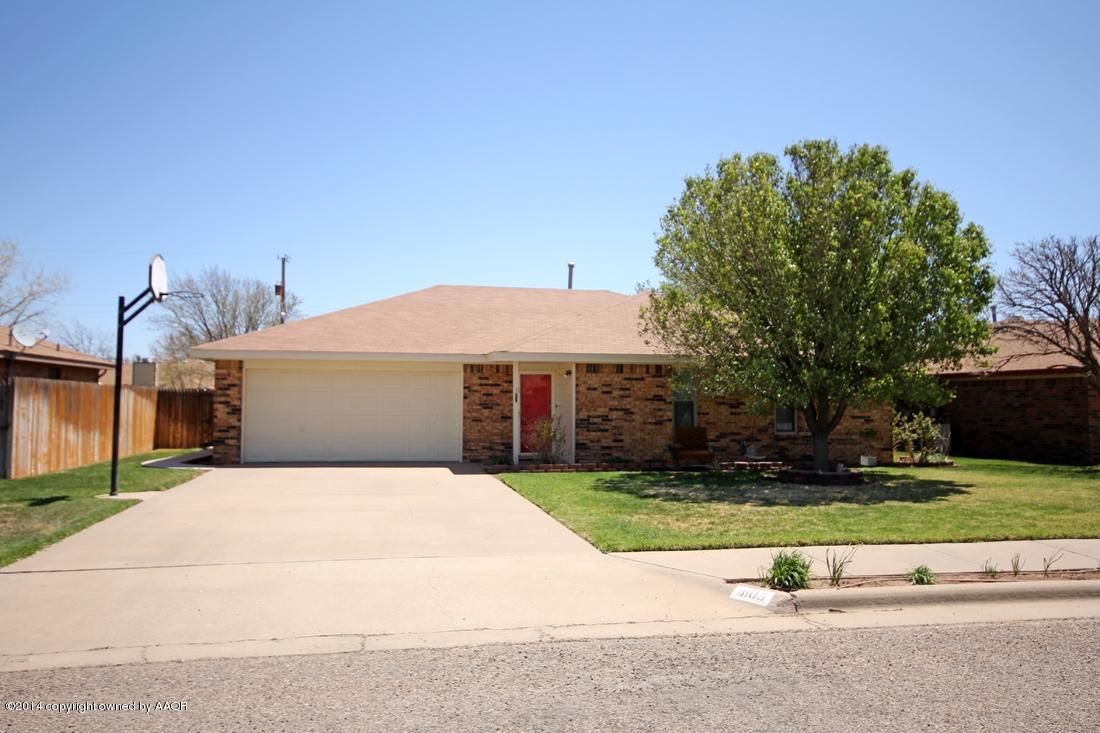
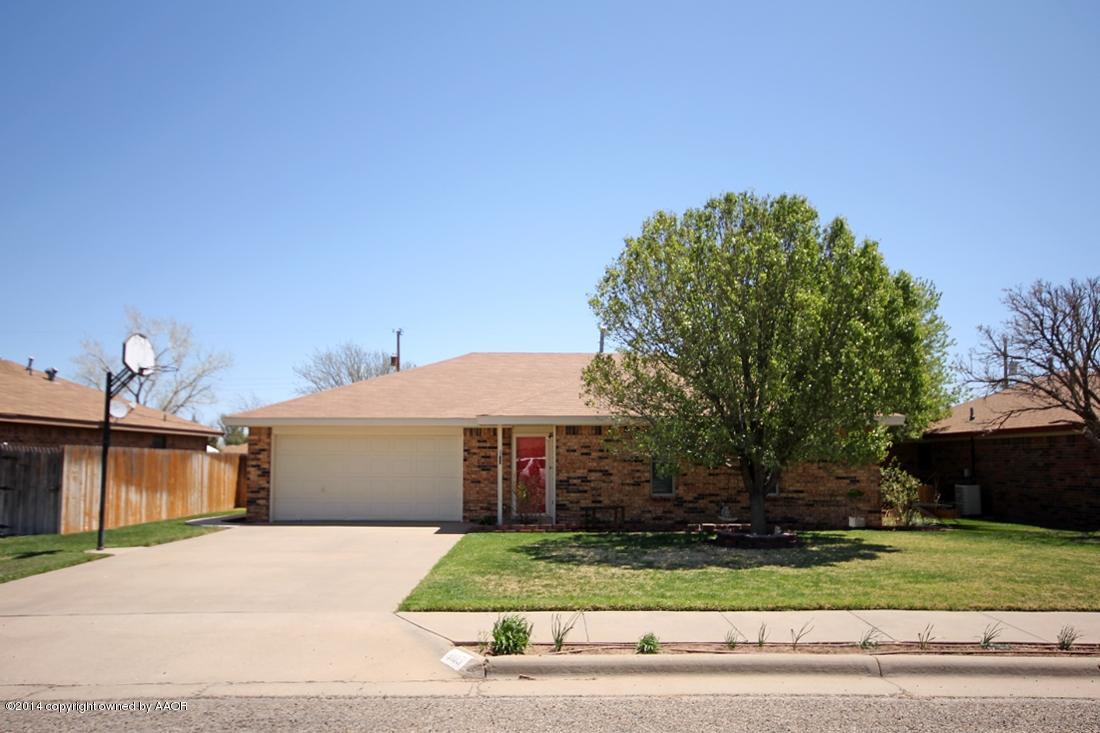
lounge chair: present [666,426,721,471] -> present [913,485,962,529]
bench: none [610,445,651,470] -> present [585,505,625,529]

